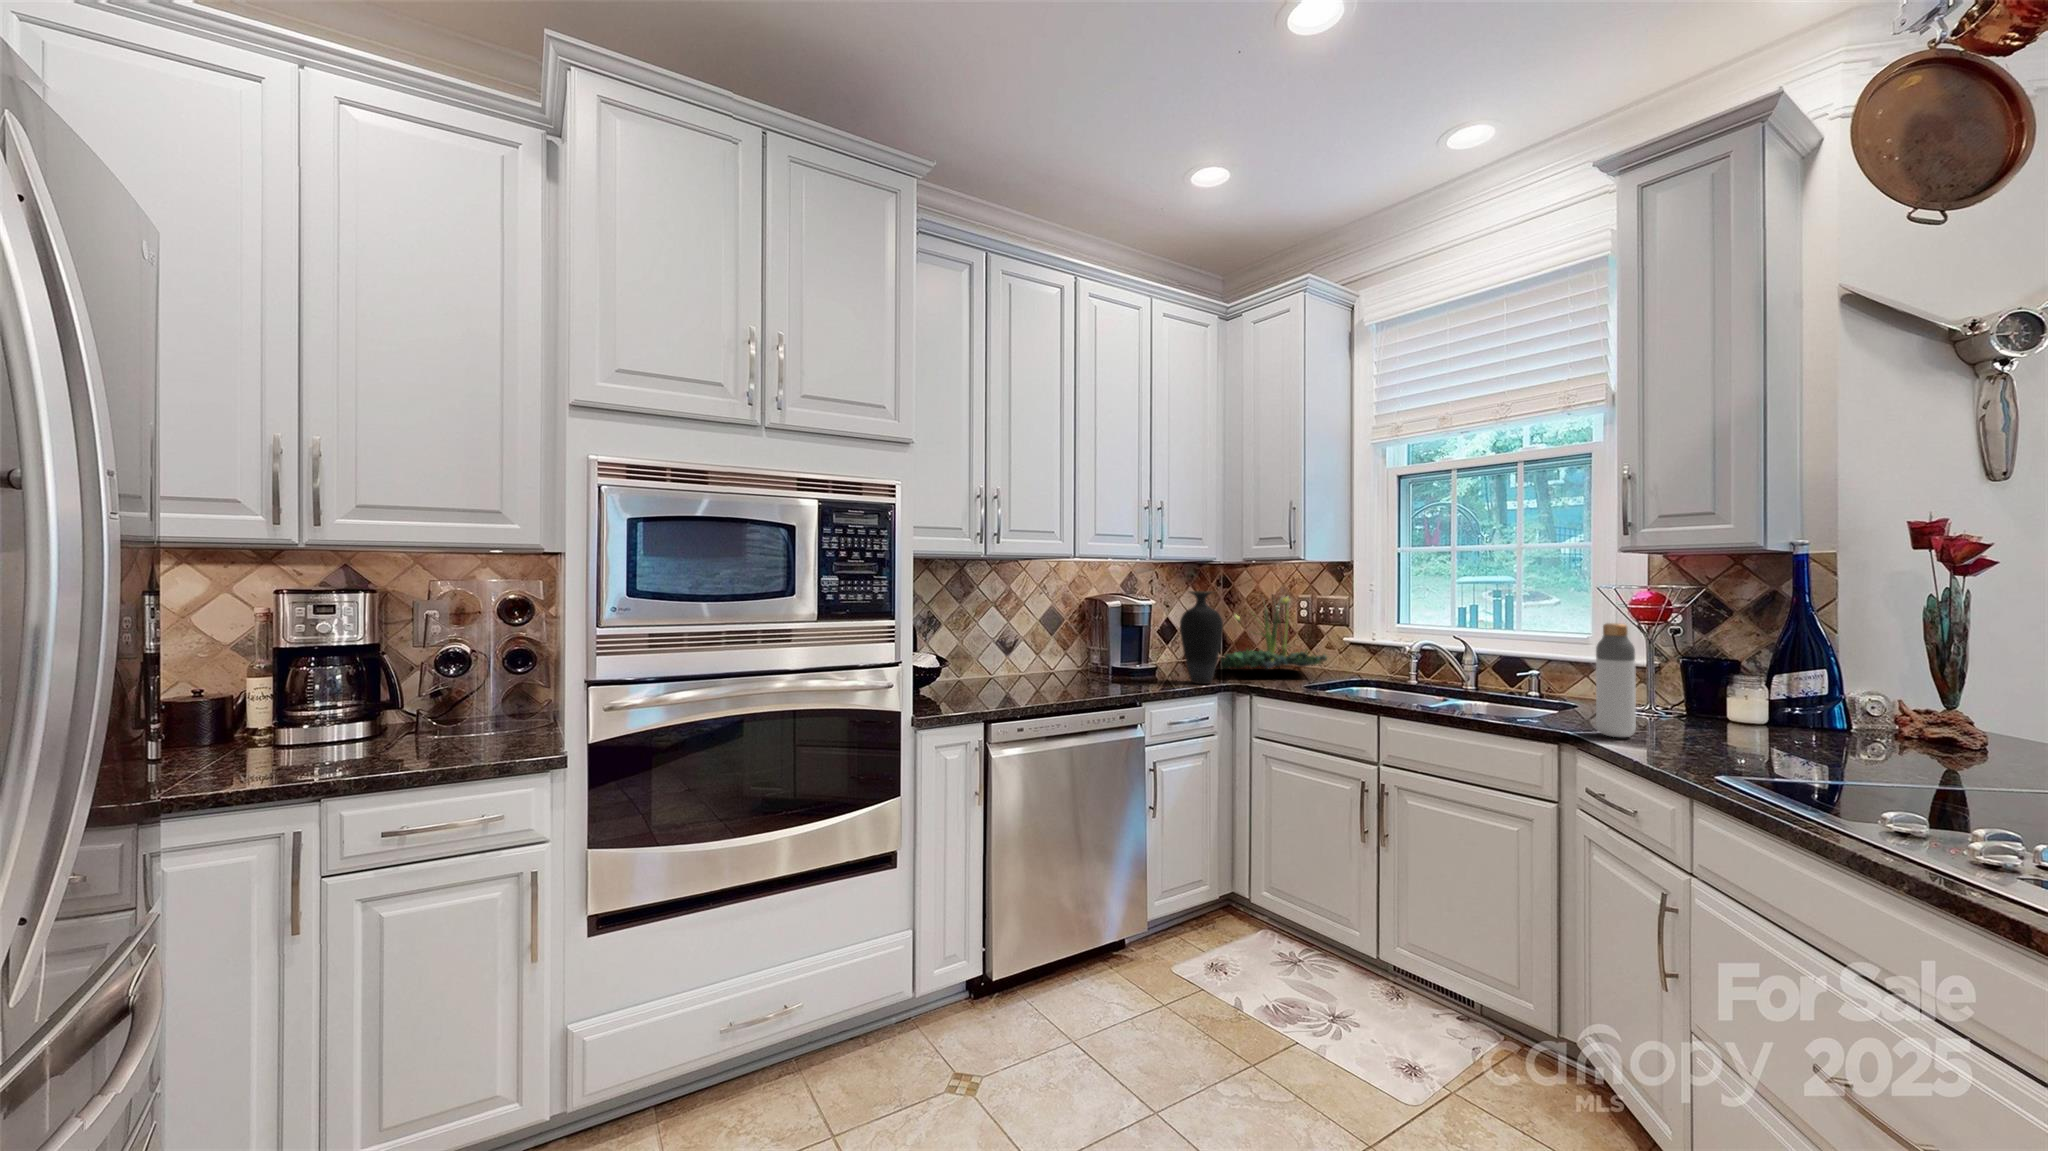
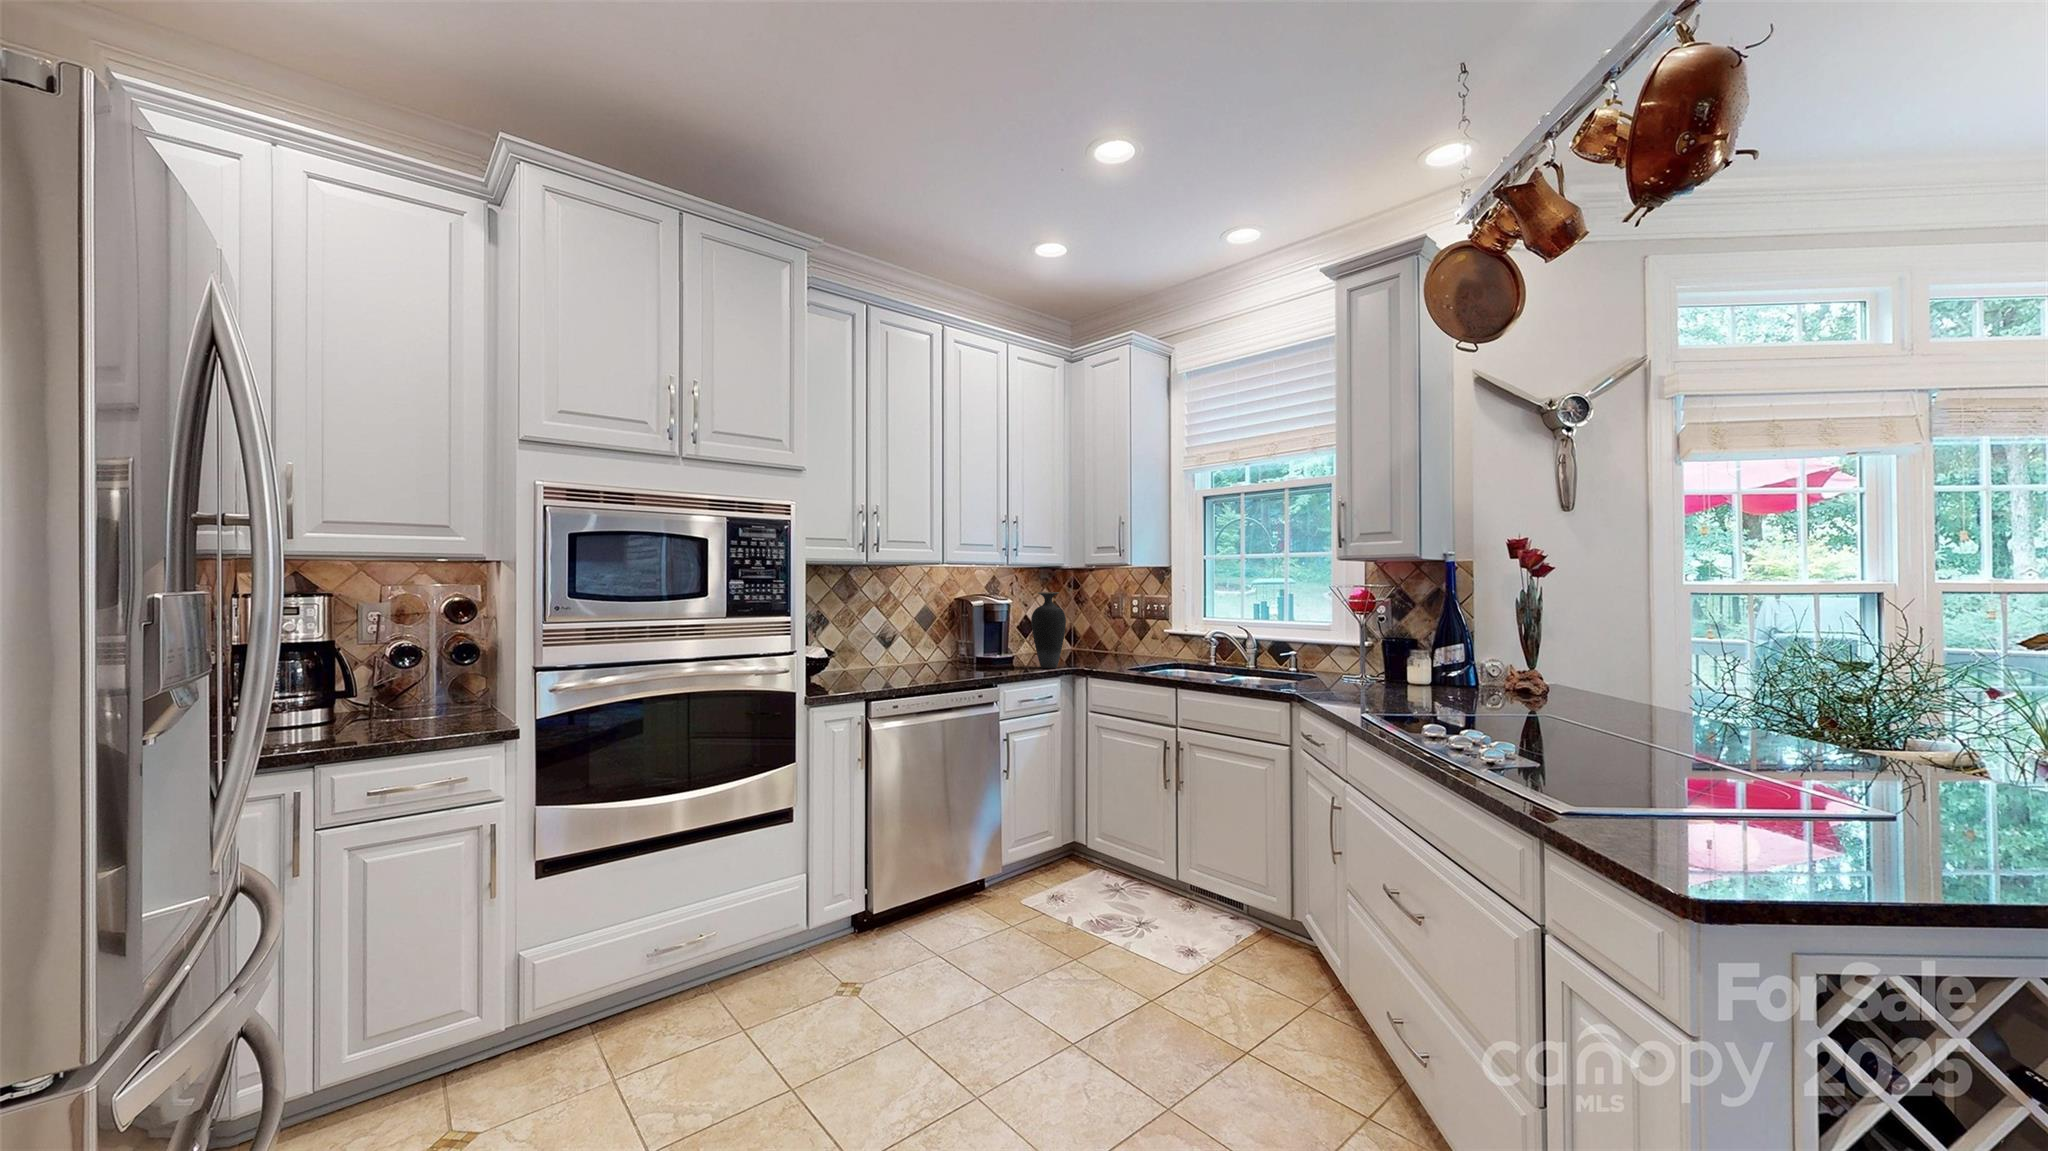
plant: present [1221,596,1327,669] -> none [1068,593,1149,657]
bottle: present [1596,623,1636,737] -> none [1314,613,1339,694]

